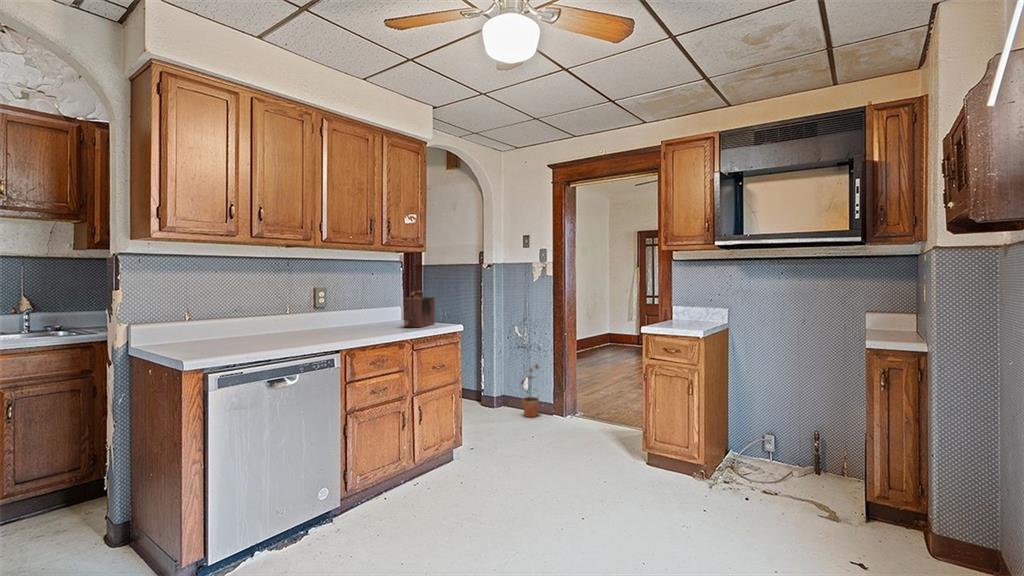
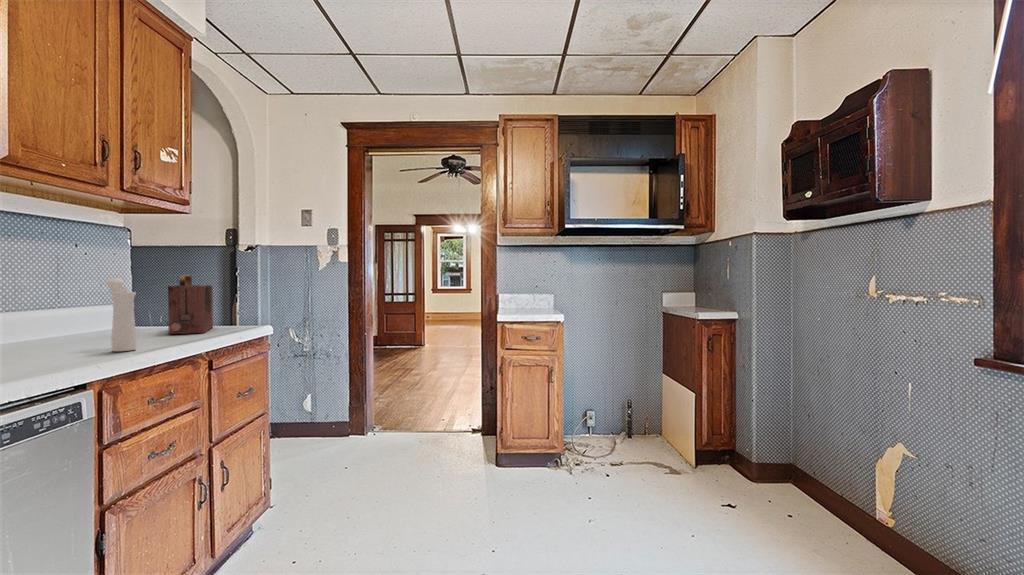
pepper mill: none [360,296,371,336] -> present [105,278,136,351]
potted plant: present [521,364,539,417] -> none [307,375,334,446]

